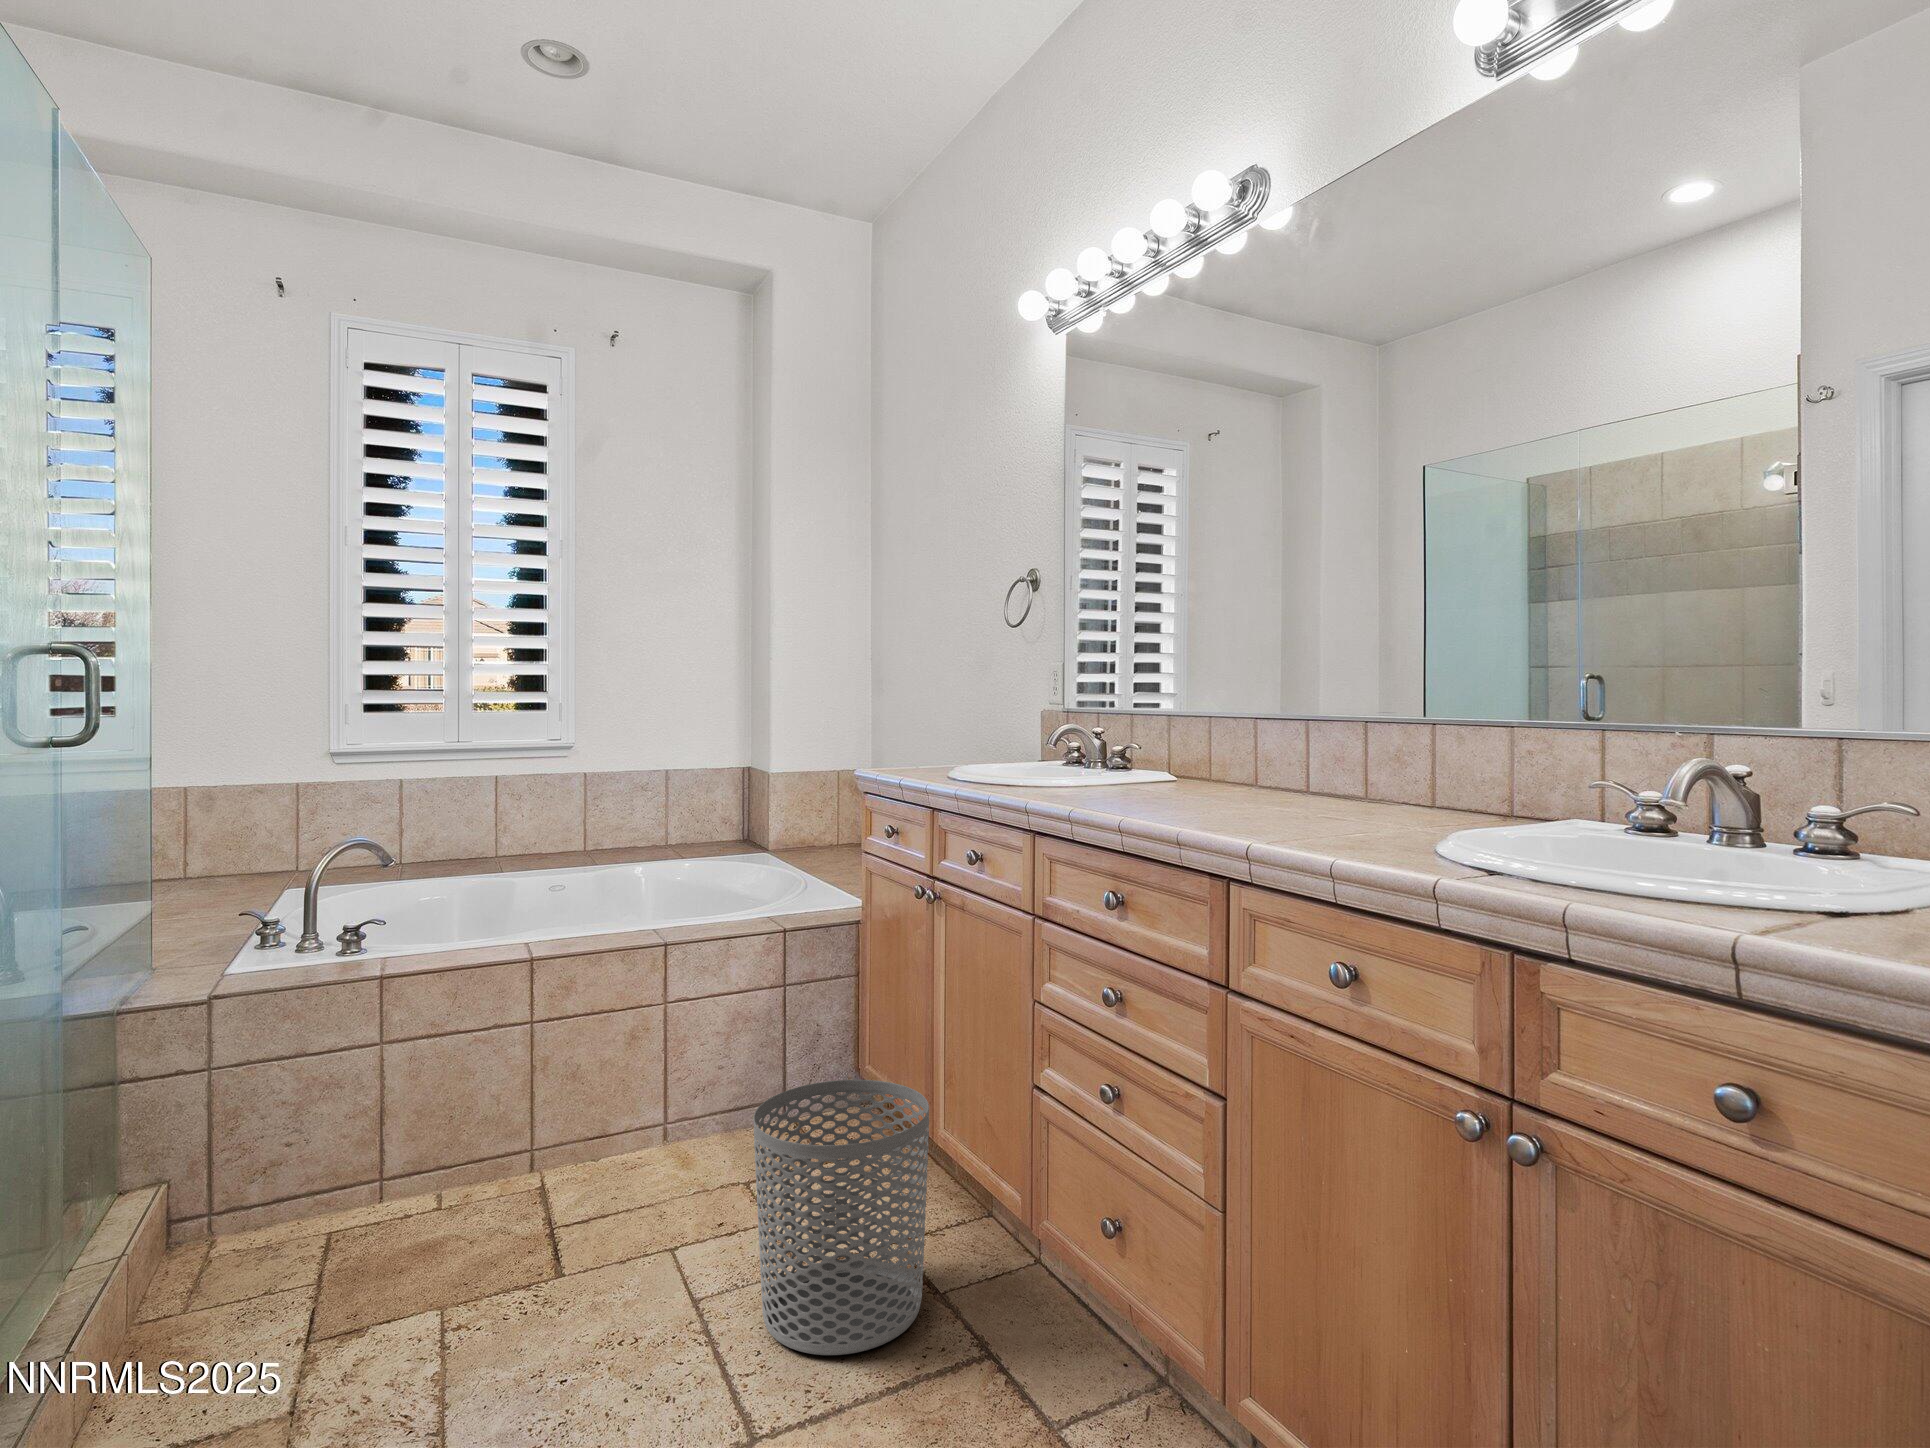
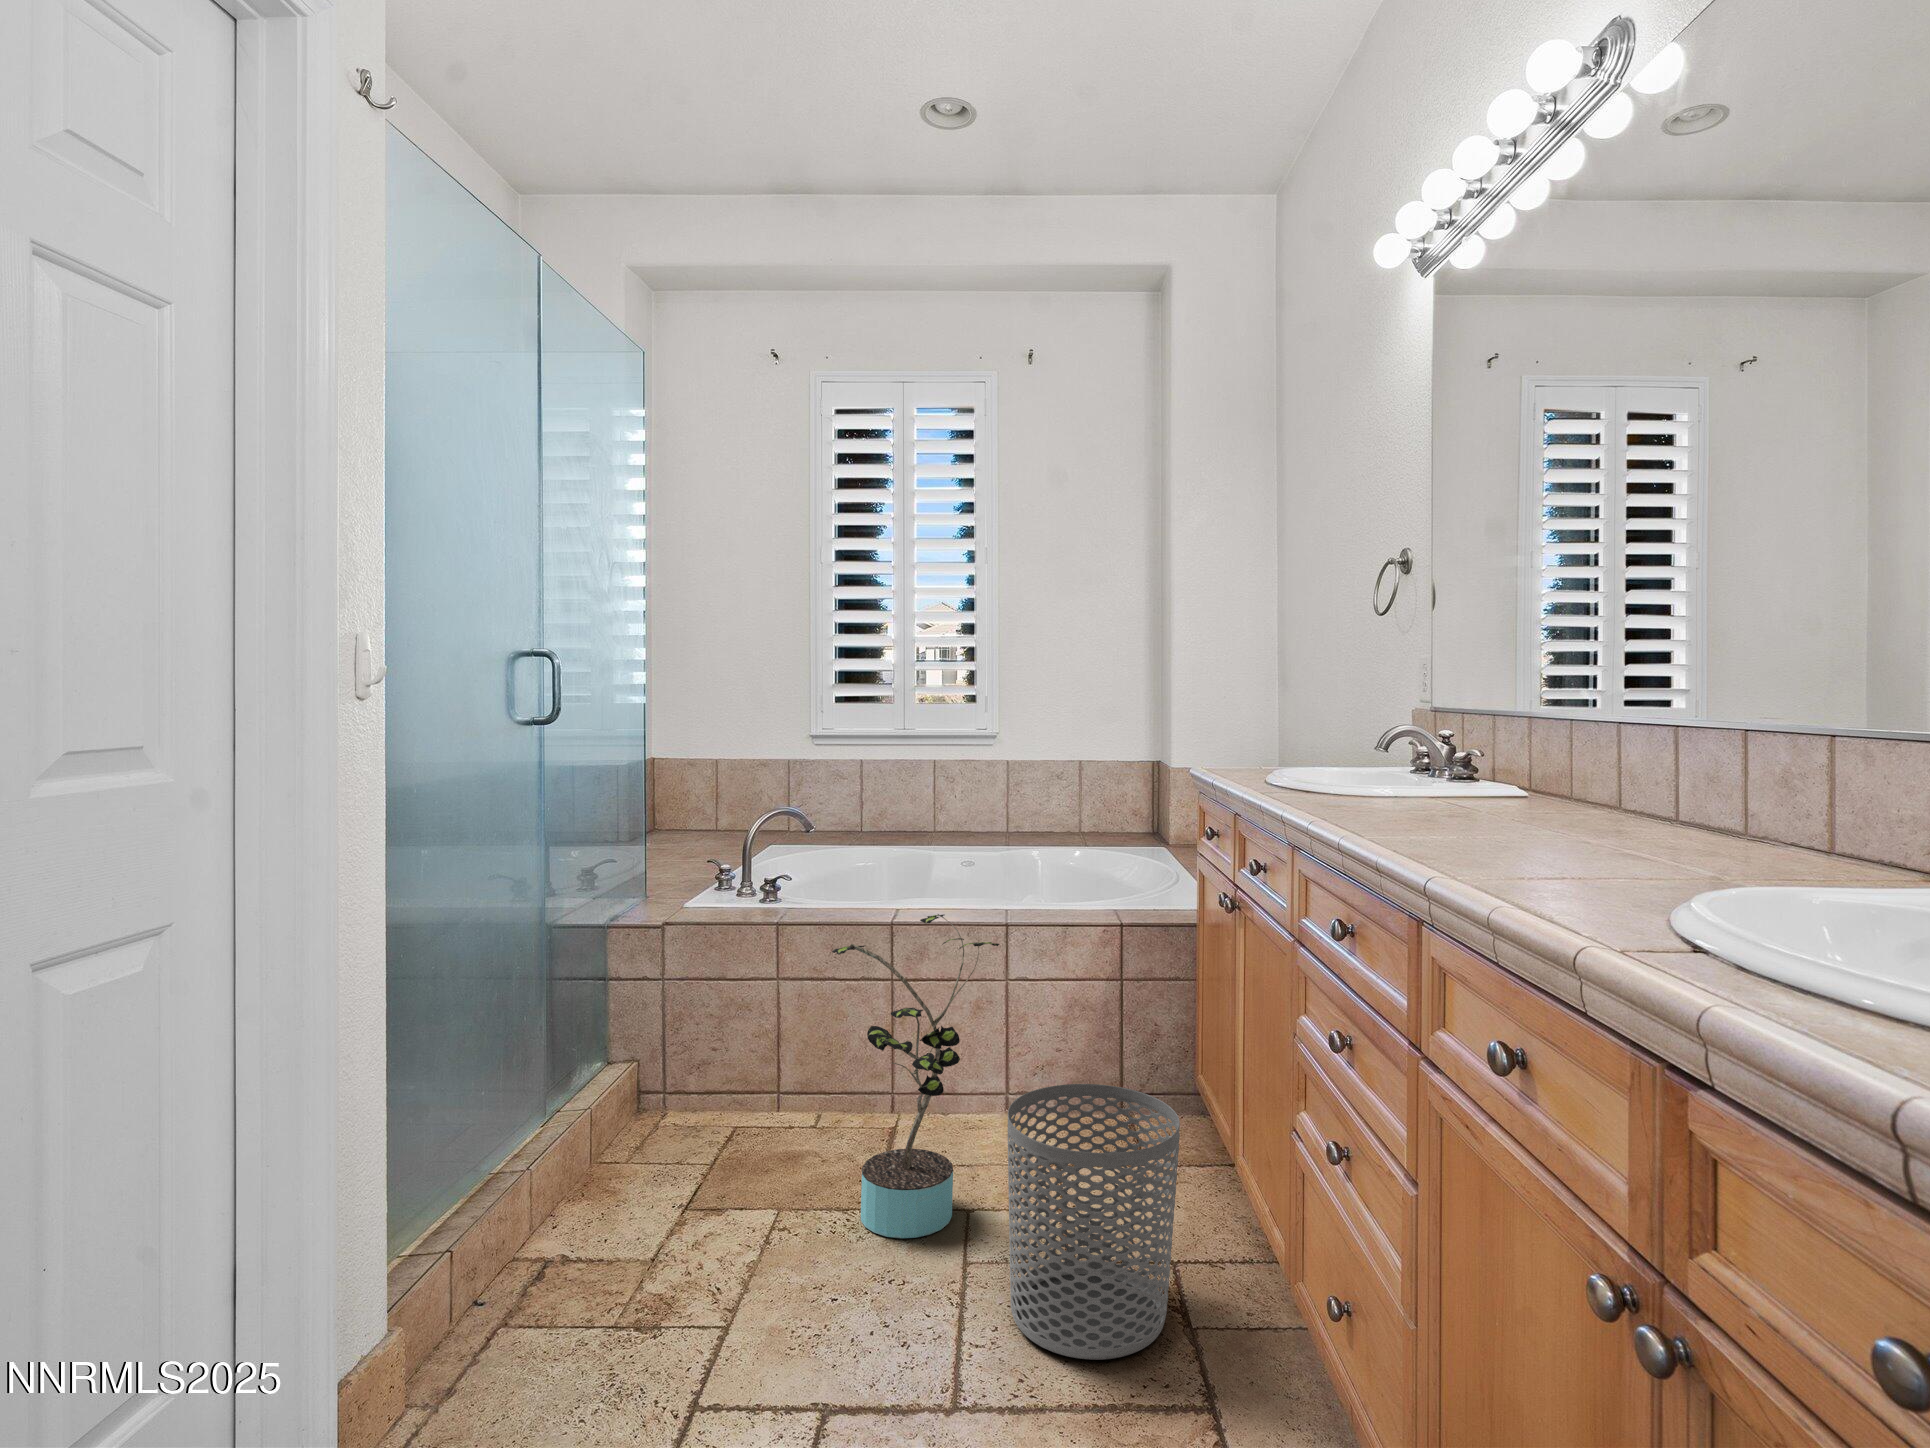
potted plant: none [498,935,700,1300] -> present [832,914,999,1238]

